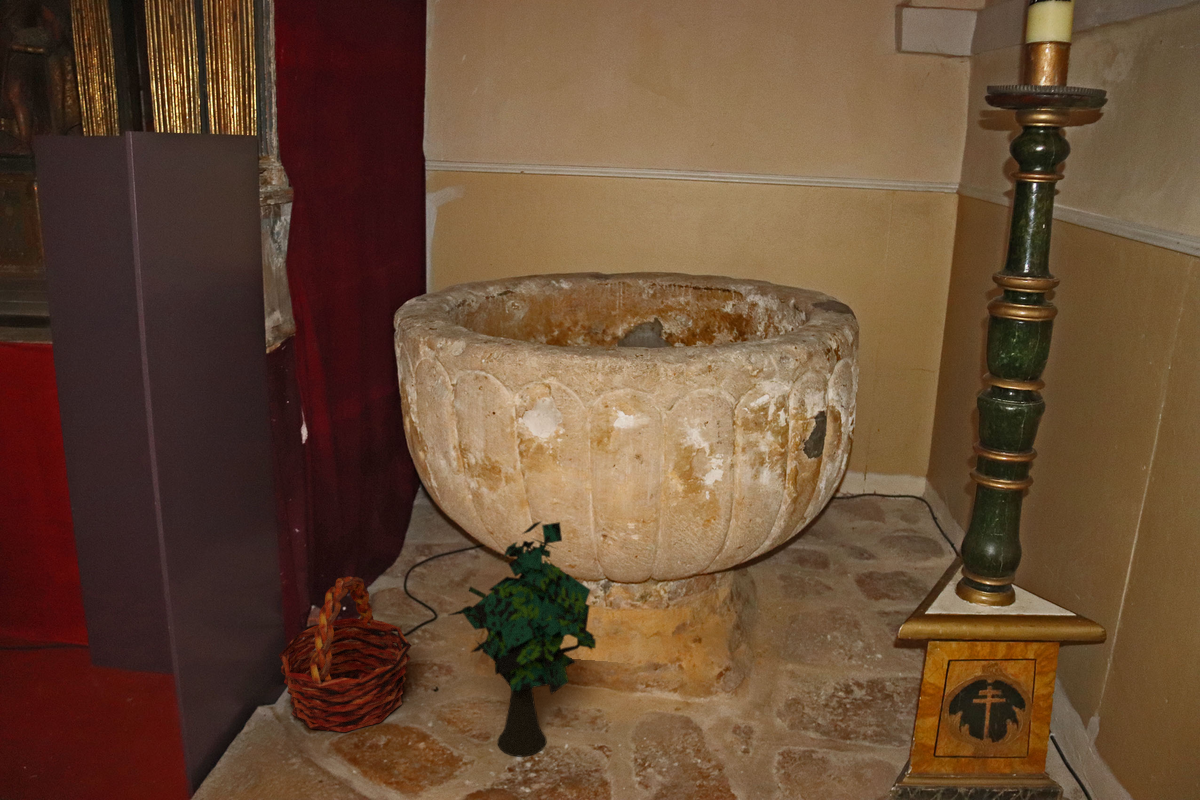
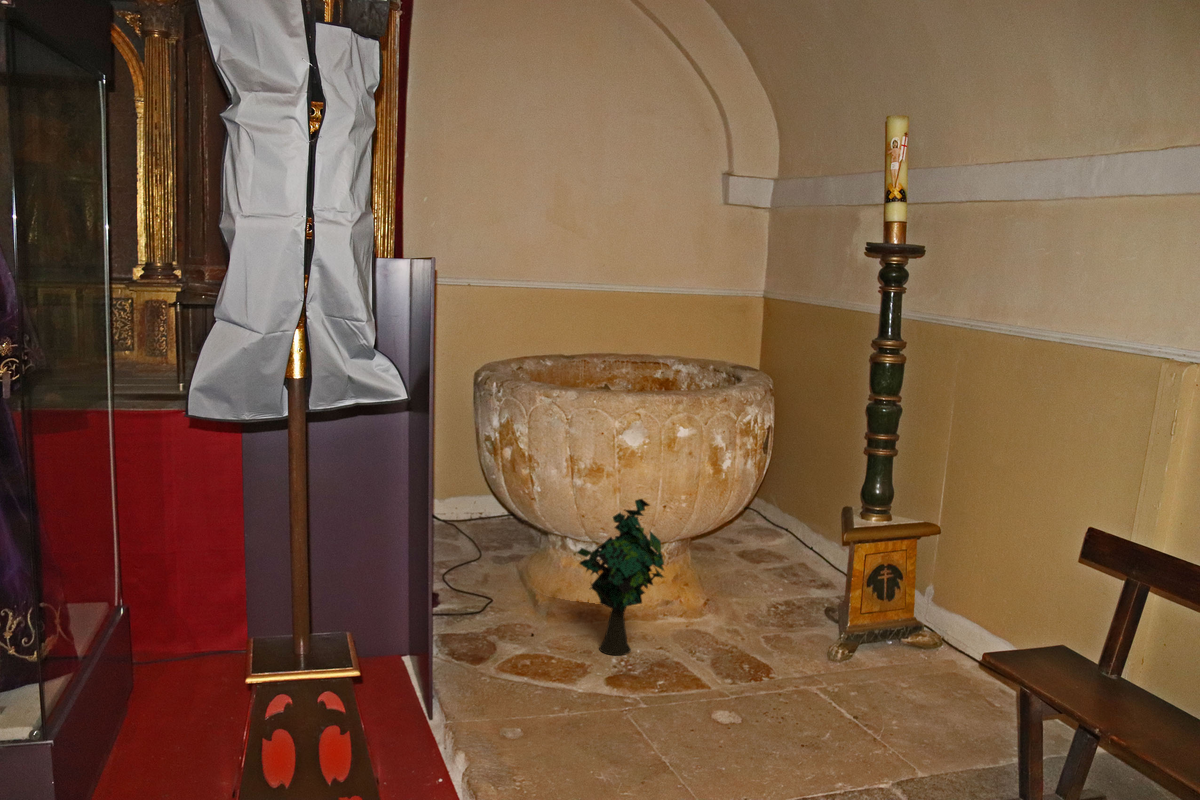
basket: present [279,576,411,732] -> none [441,555,529,659]

